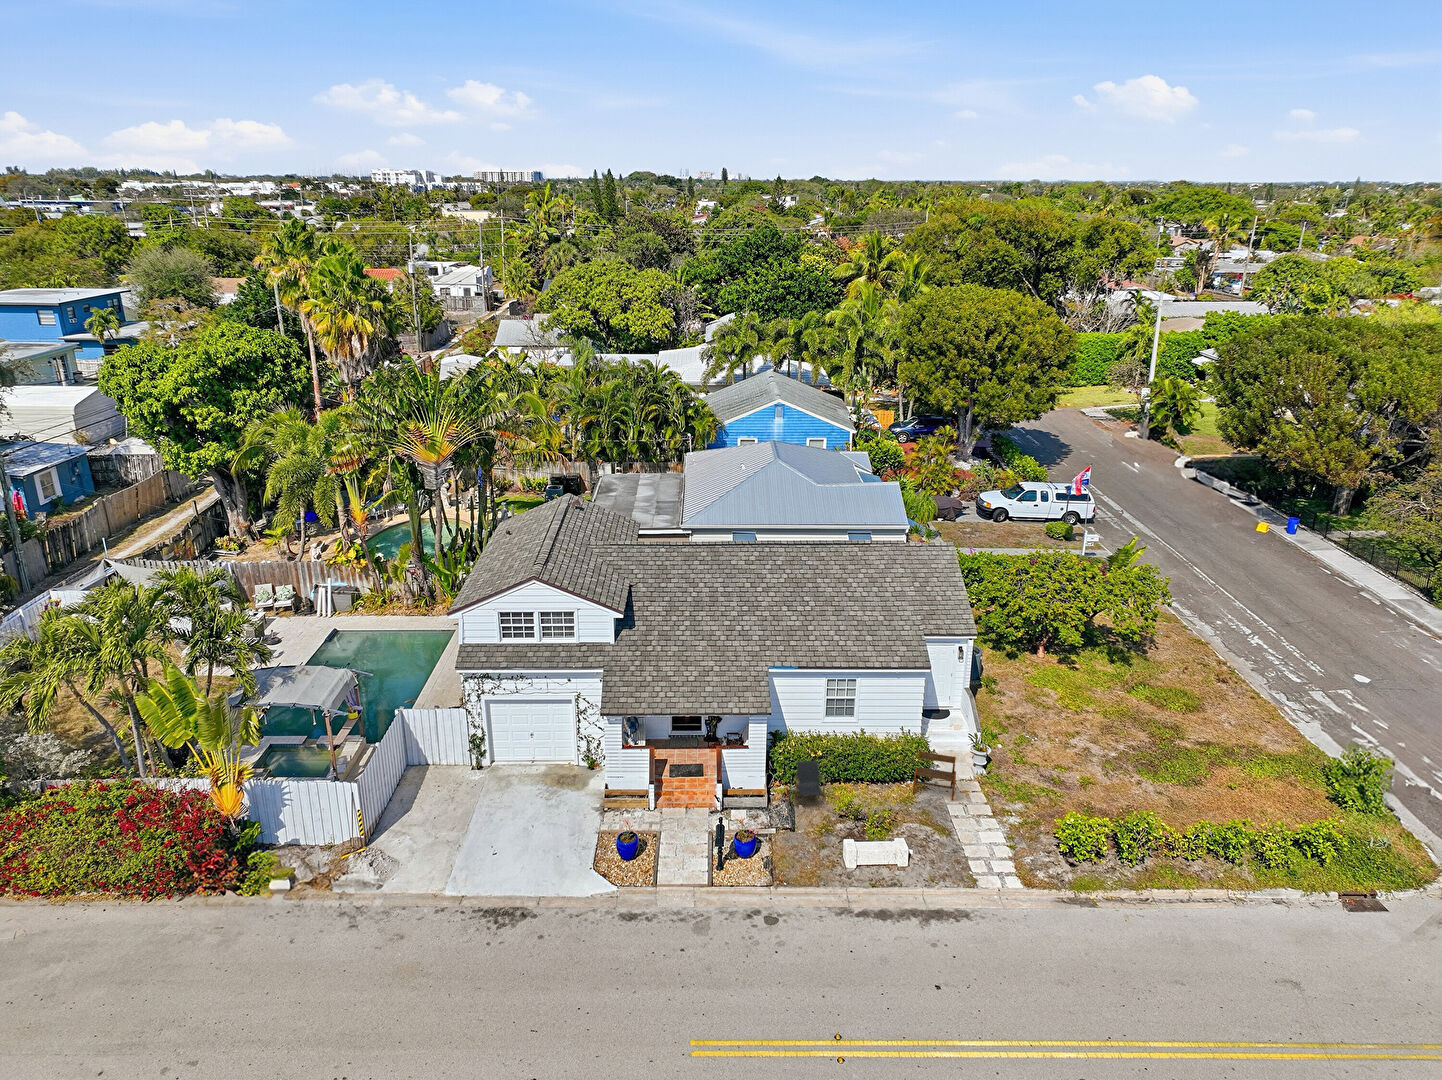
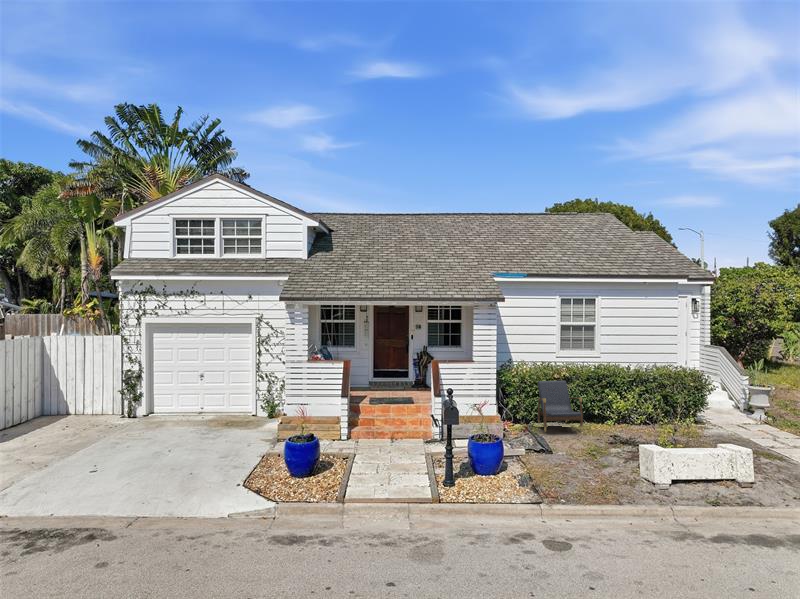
bench: present [913,751,956,801] -> none [692,370,760,428]

